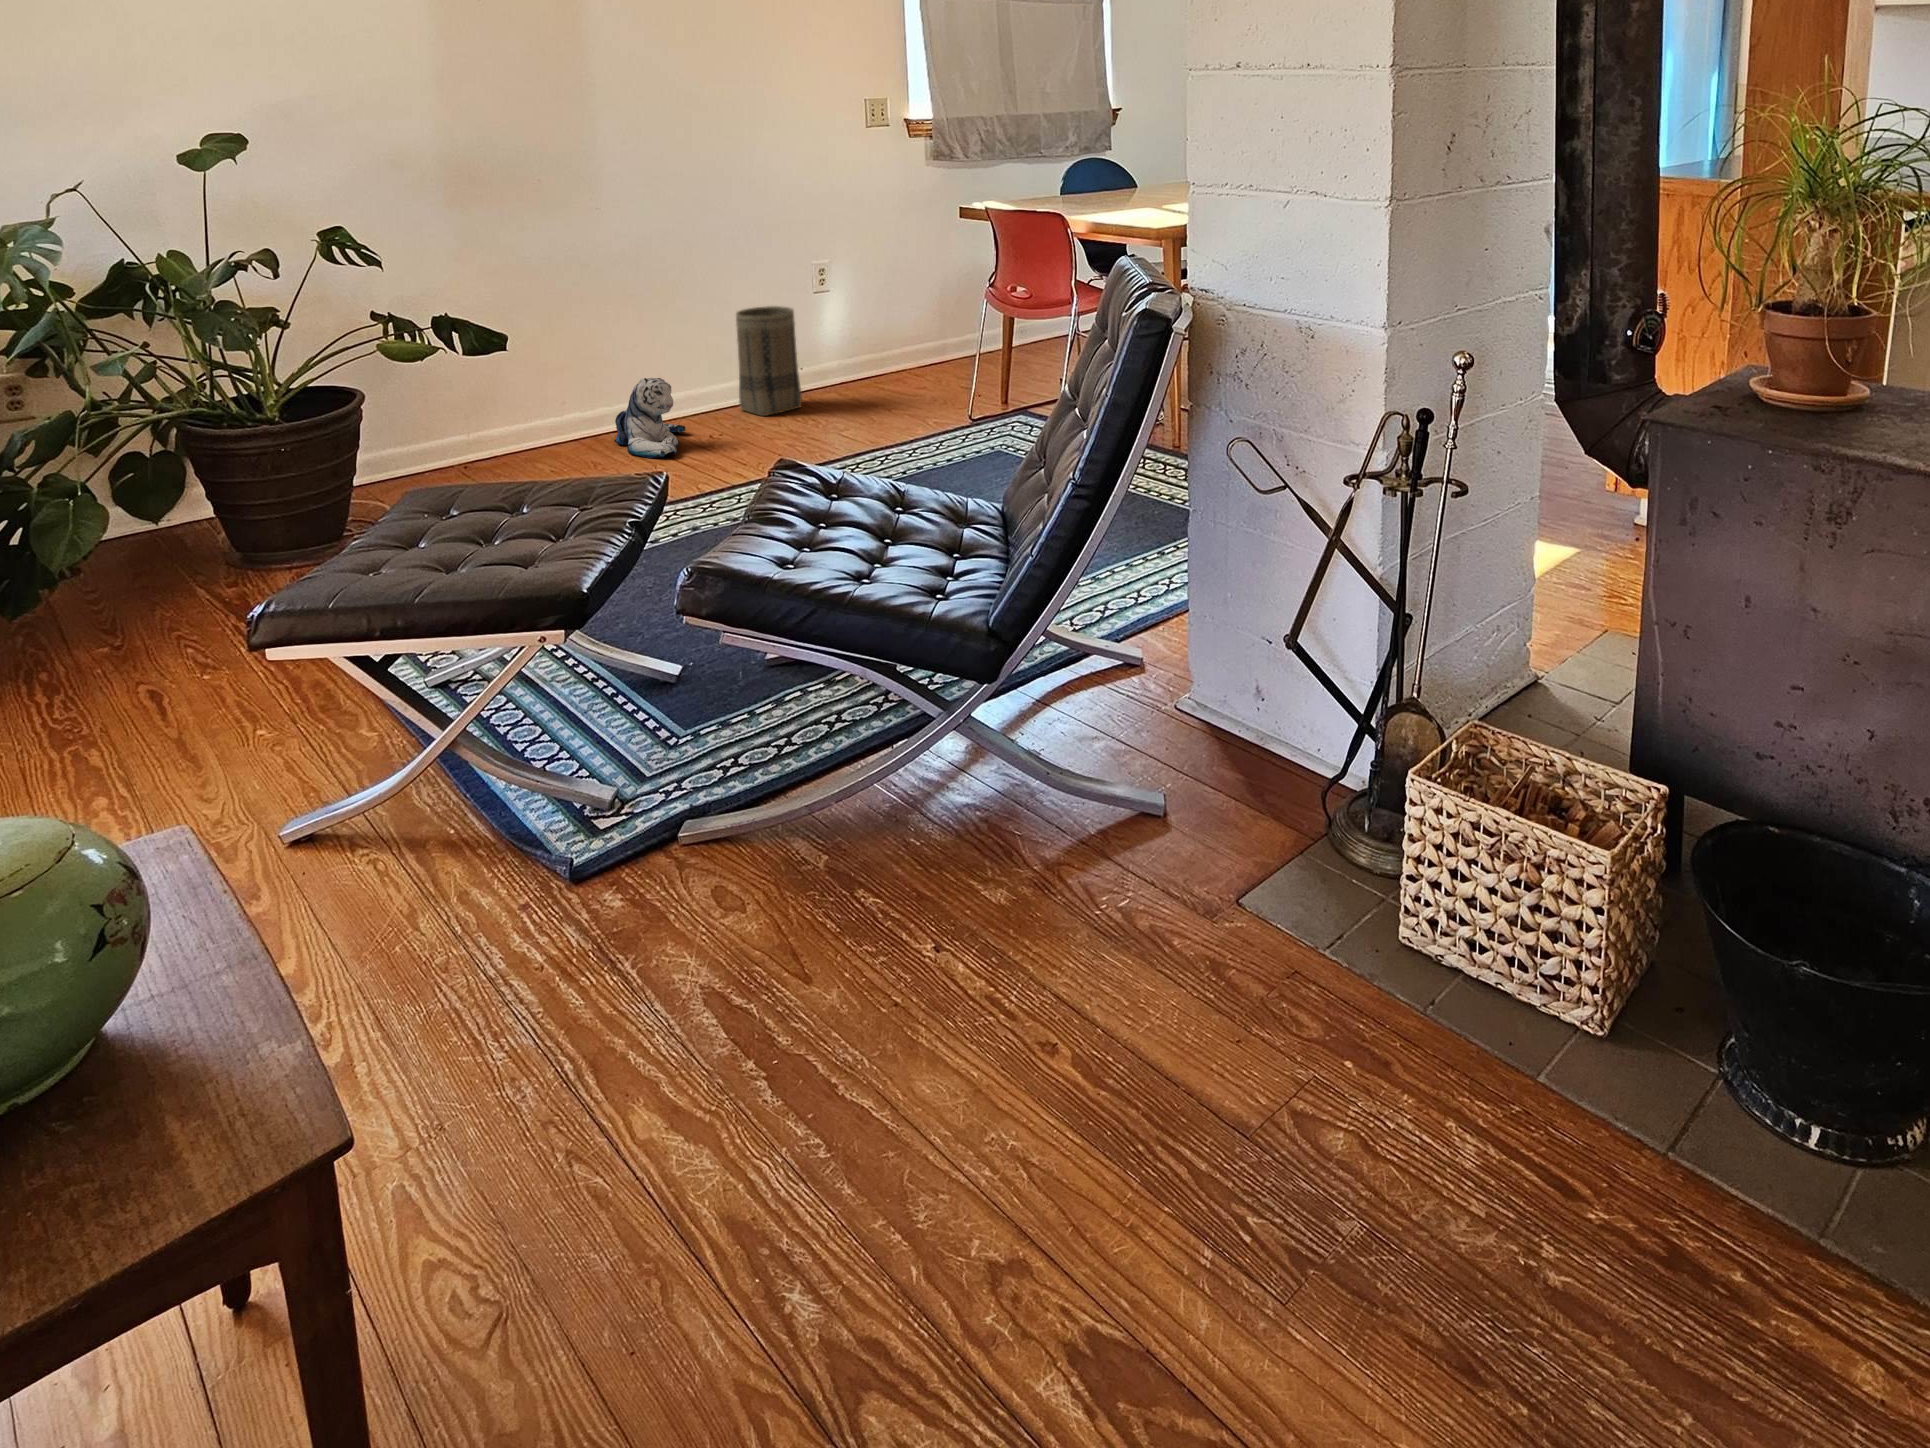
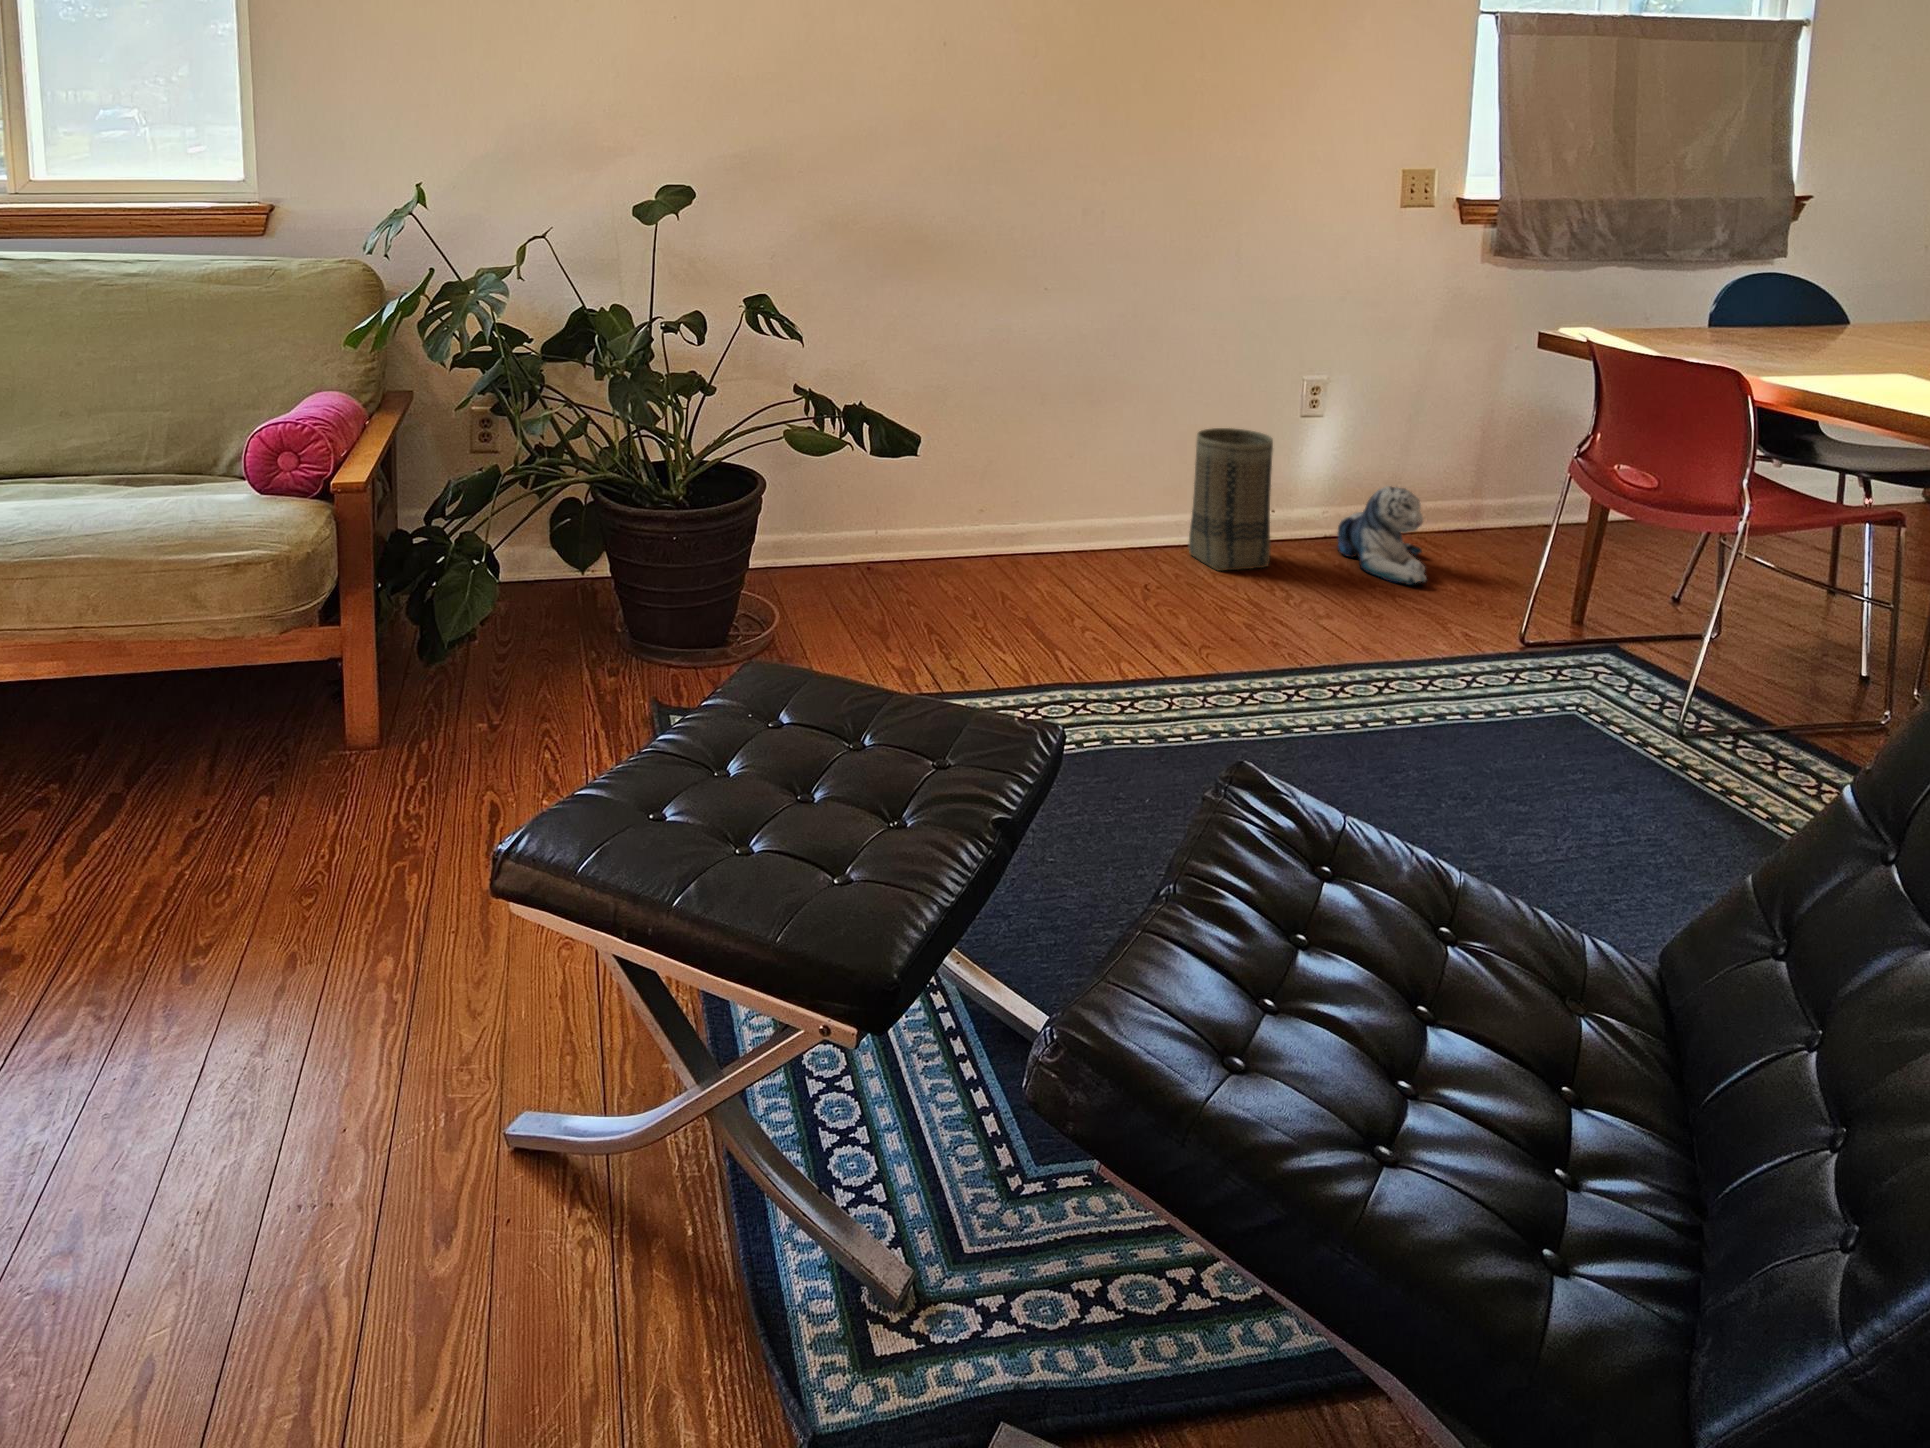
plush toy: present [614,378,686,458] -> present [1337,486,1426,585]

